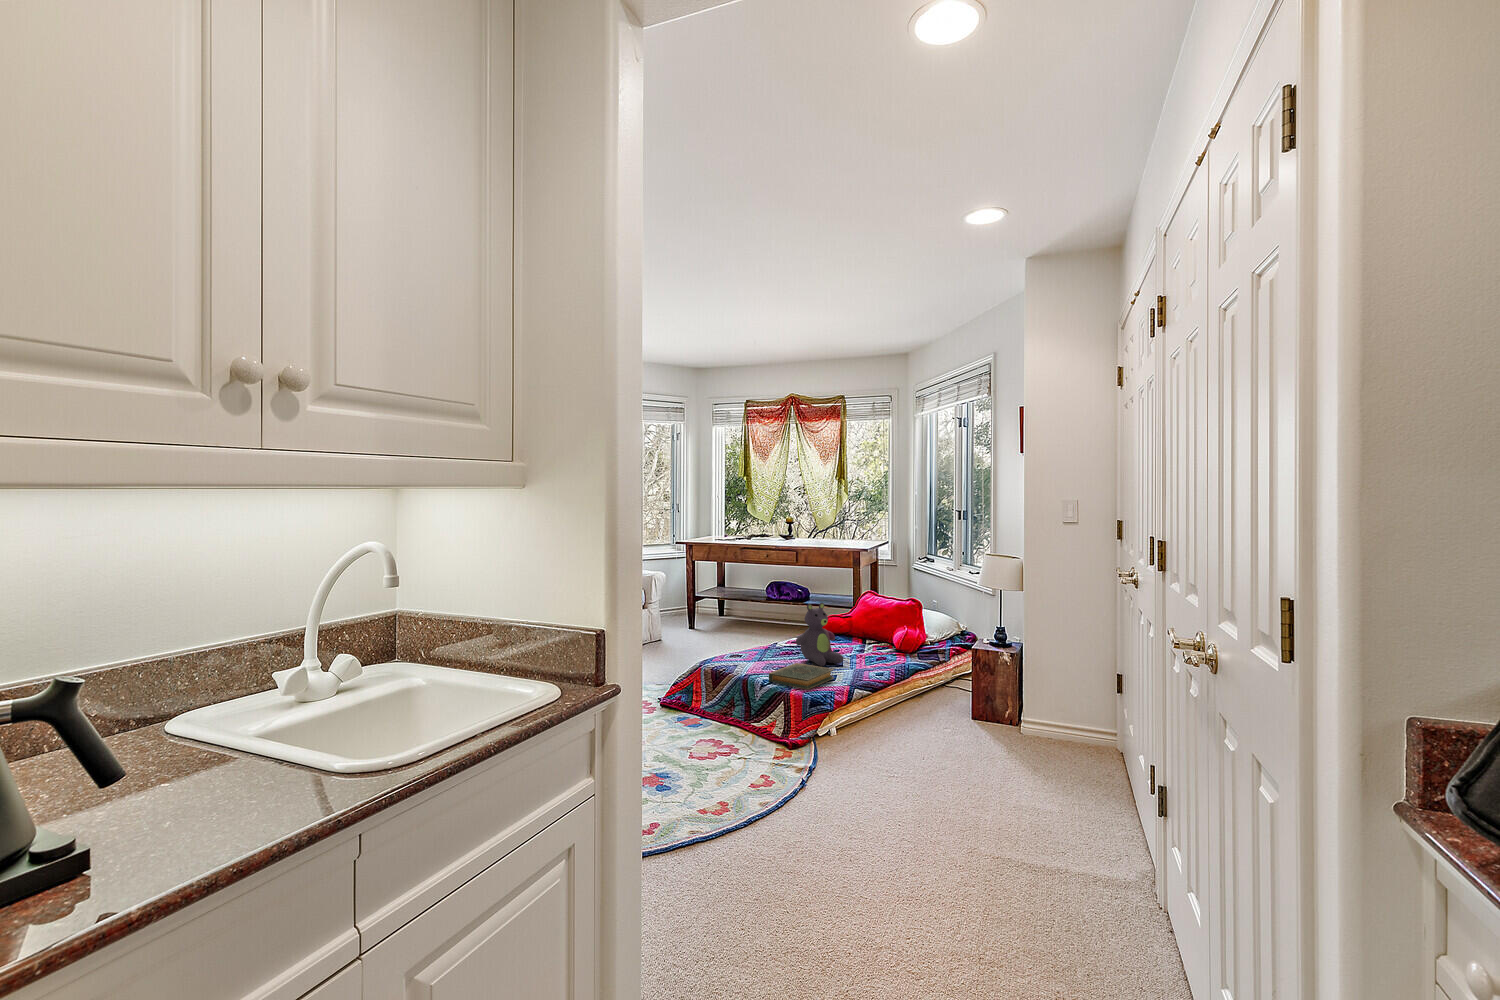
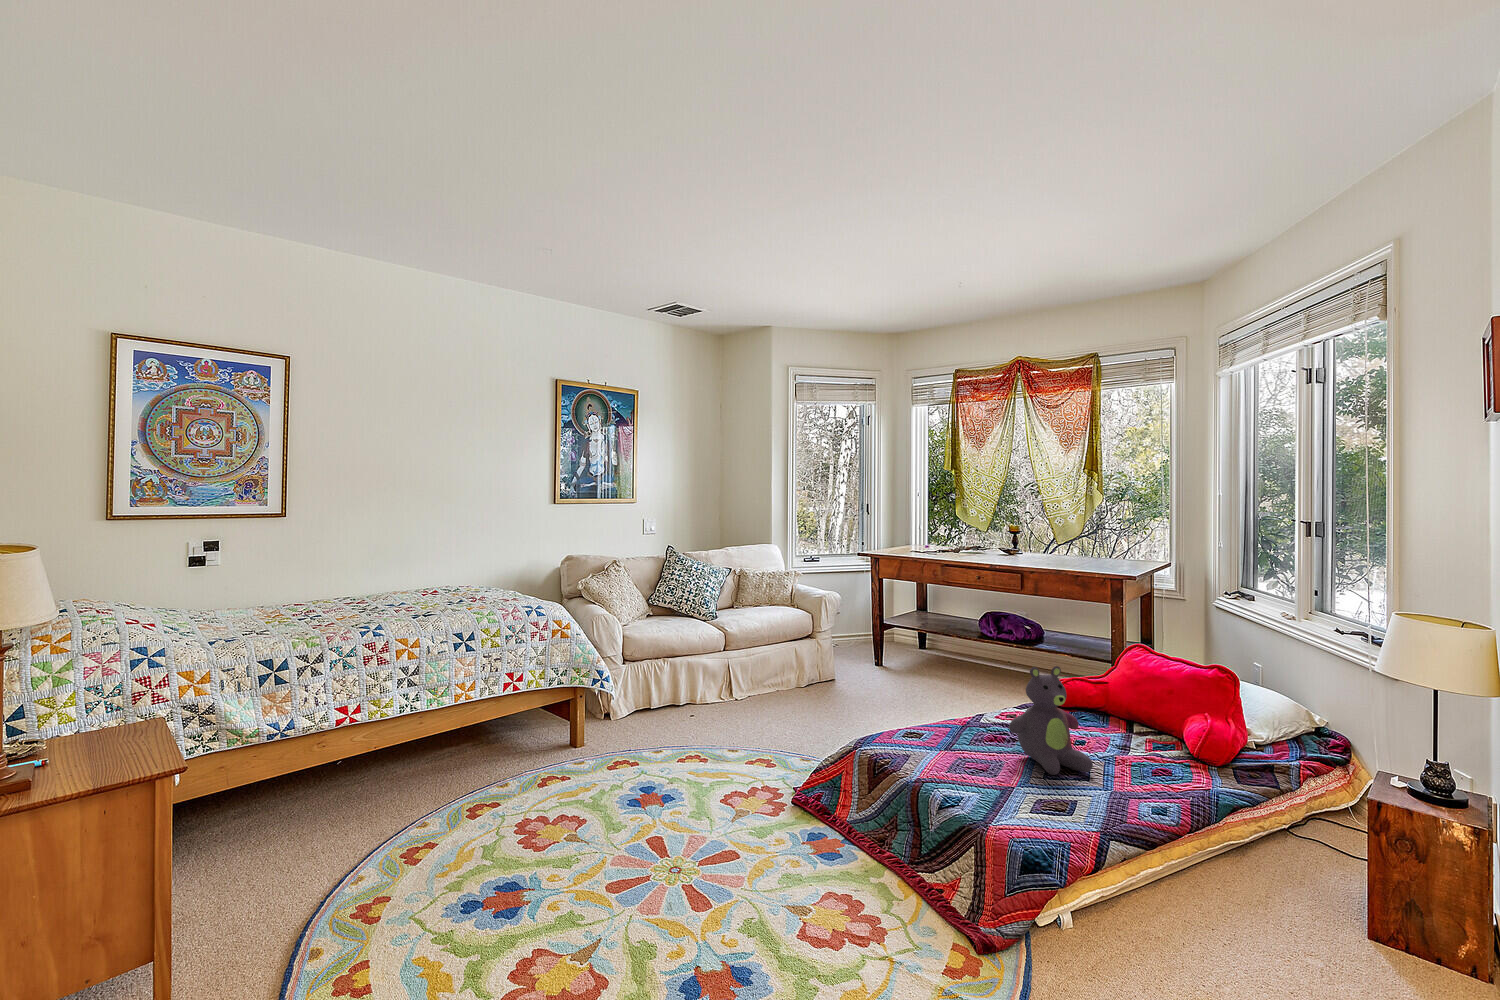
hardback book: present [769,663,834,689] -> none [954,768,1075,832]

